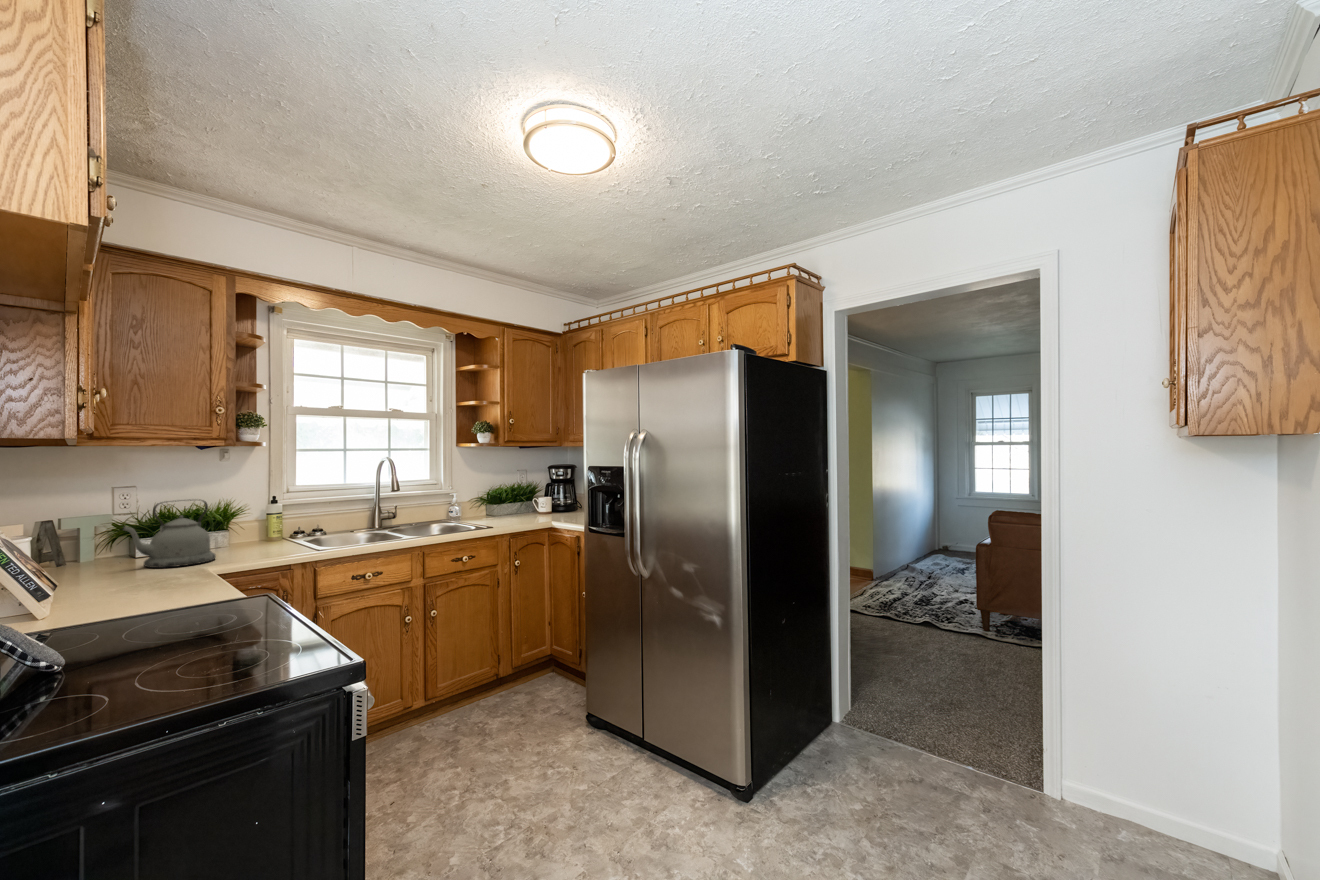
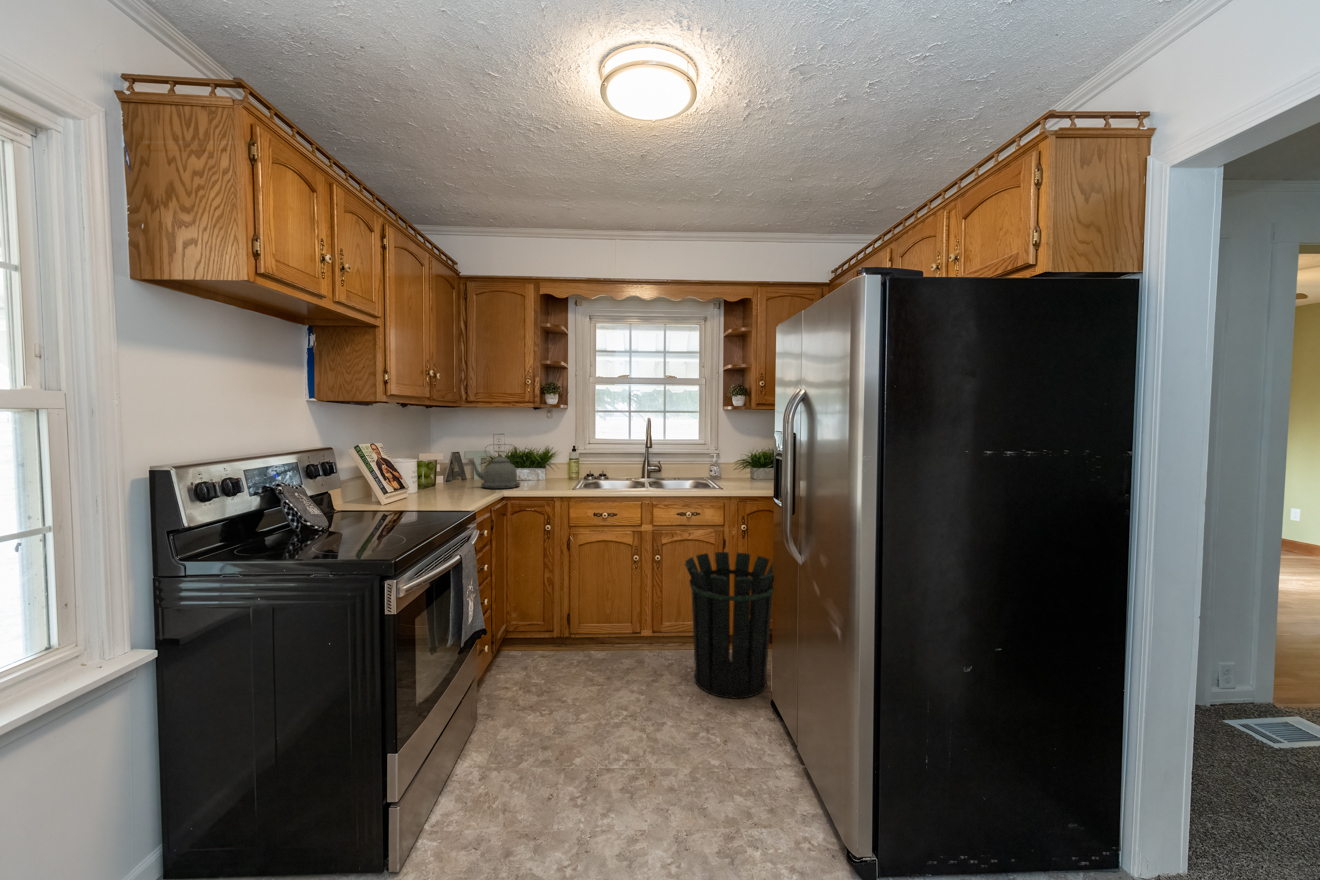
waste bin: none [479,589,578,738] -> present [685,552,774,698]

